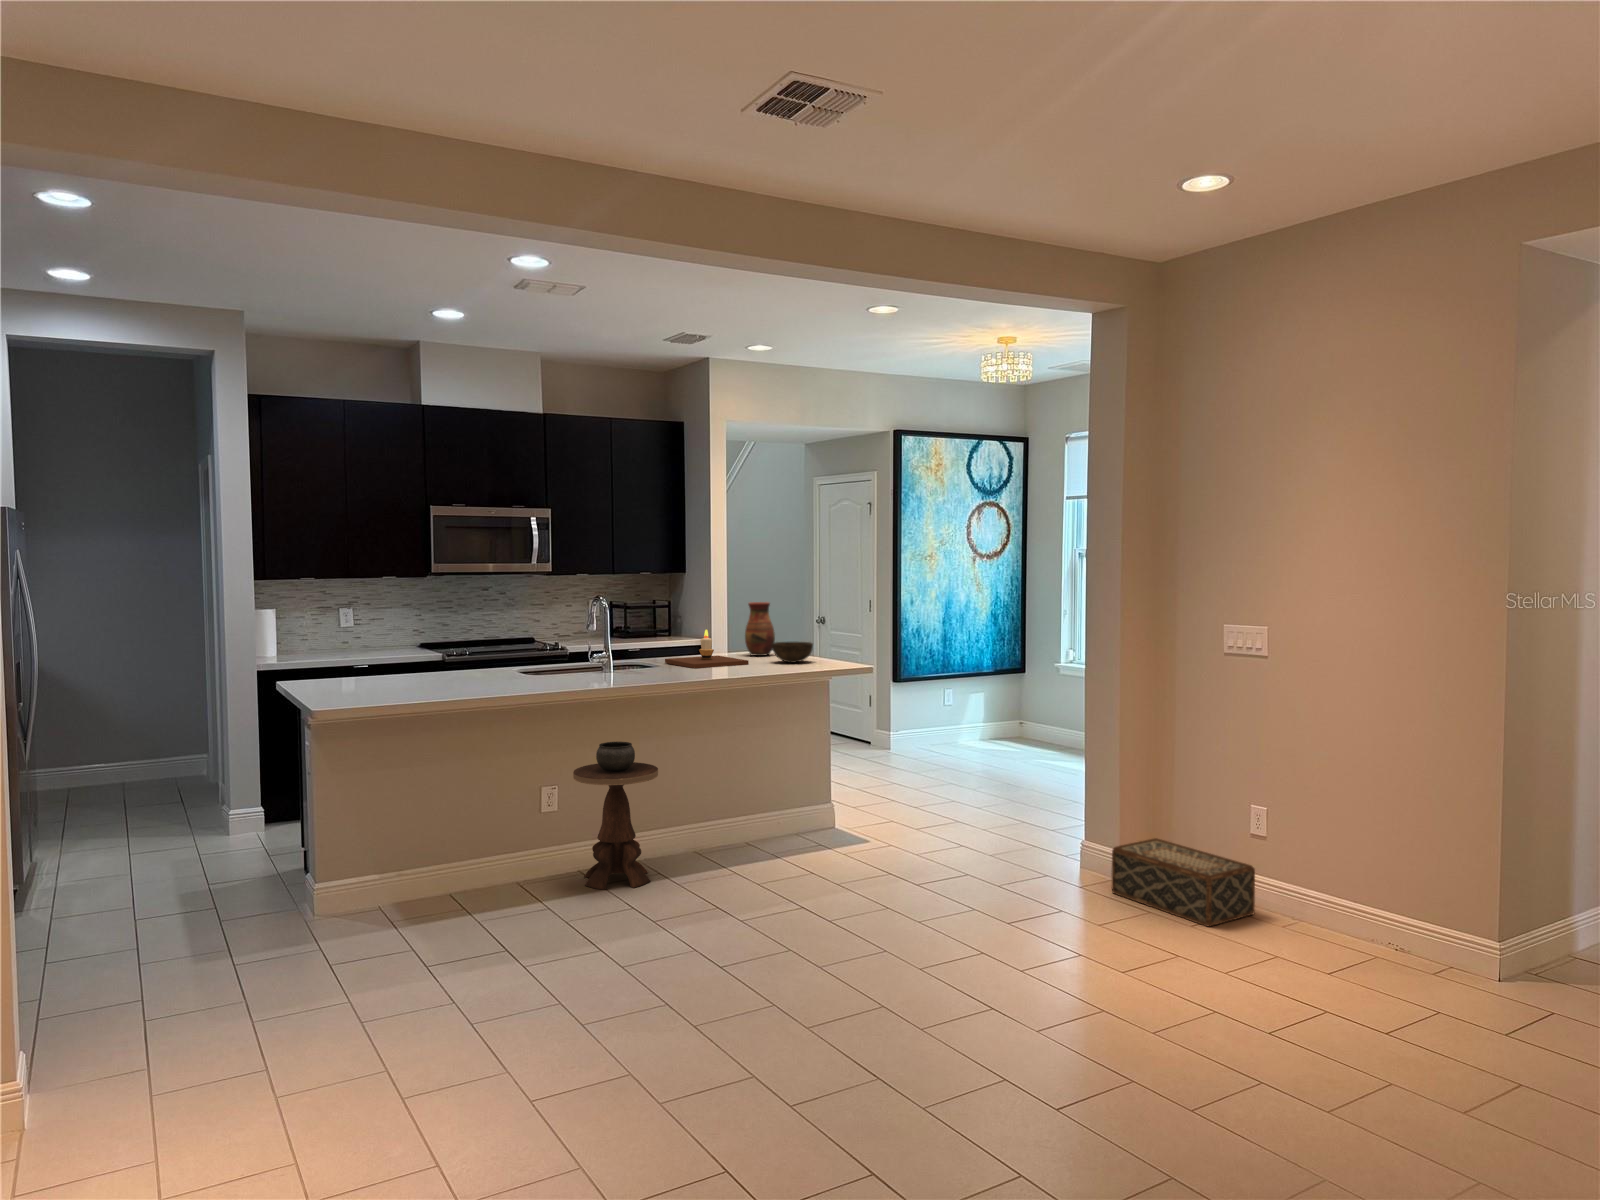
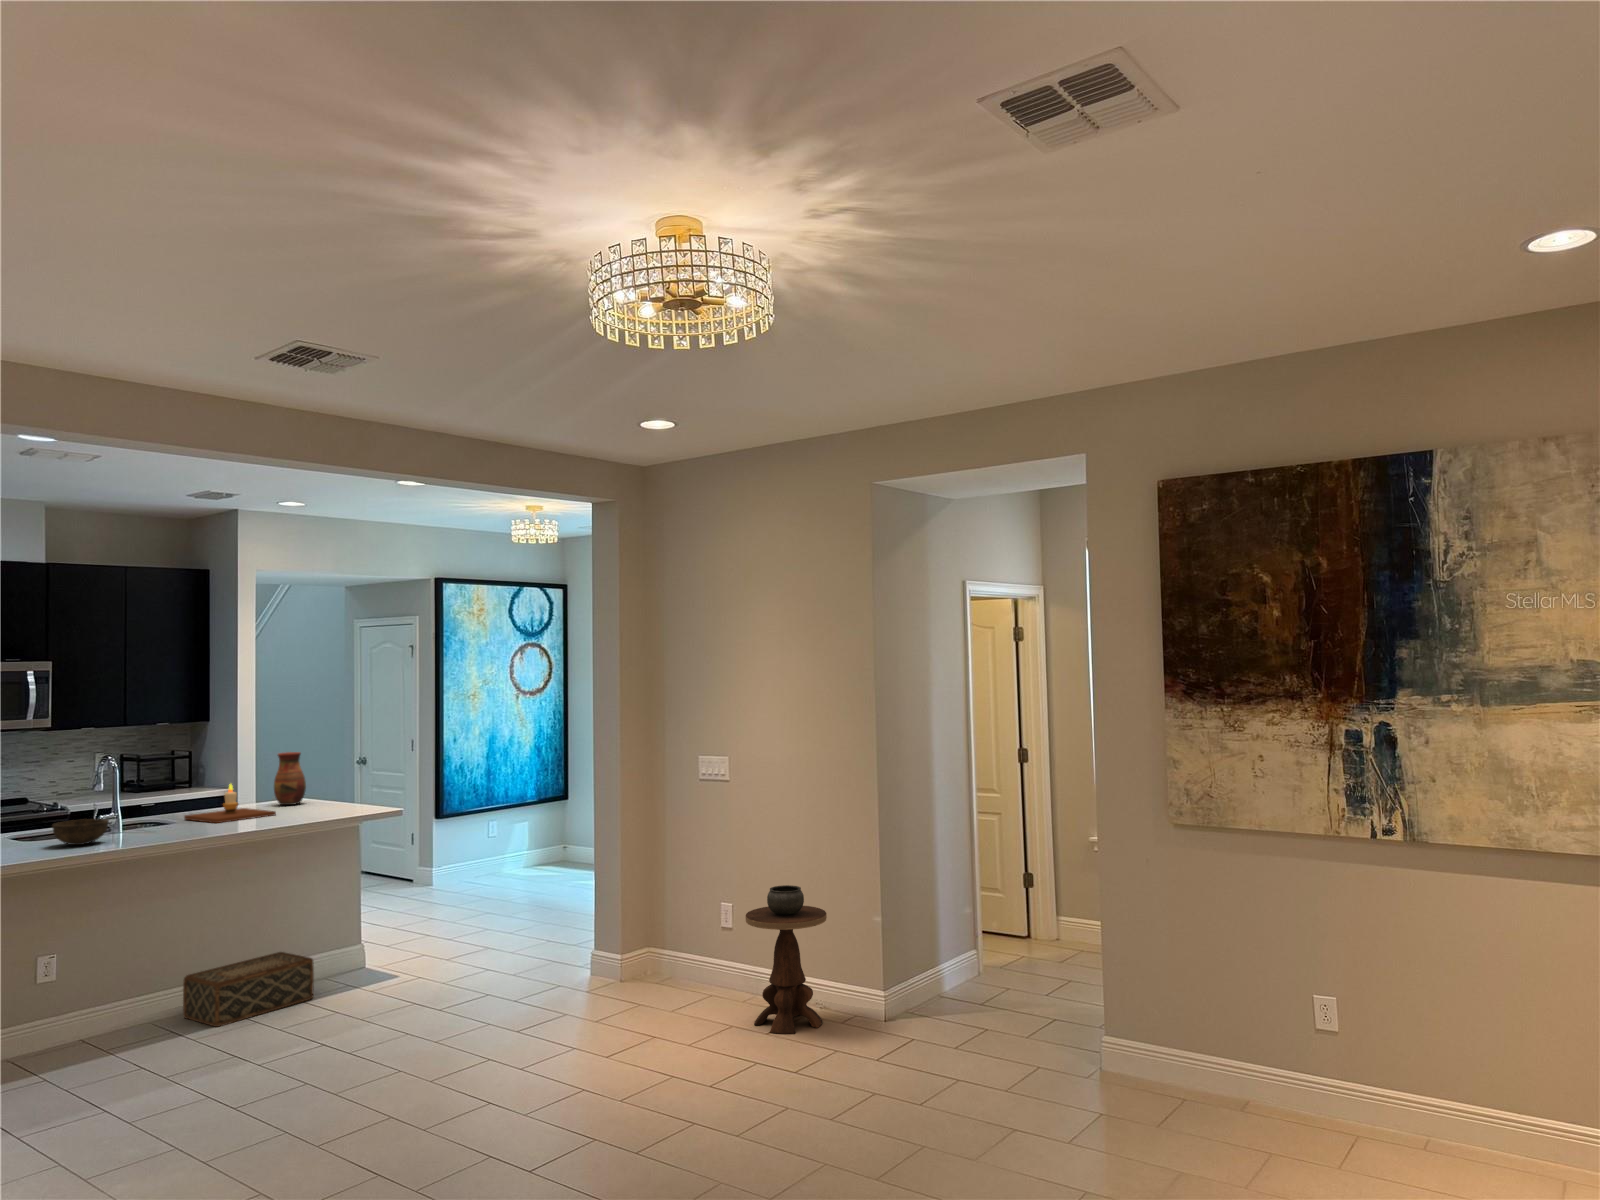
bowl: present [772,642,813,663] -> present [52,819,108,845]
side table: present [573,742,658,890] -> present [746,885,827,1034]
woven basket: present [1112,838,1255,926] -> present [183,952,314,1027]

